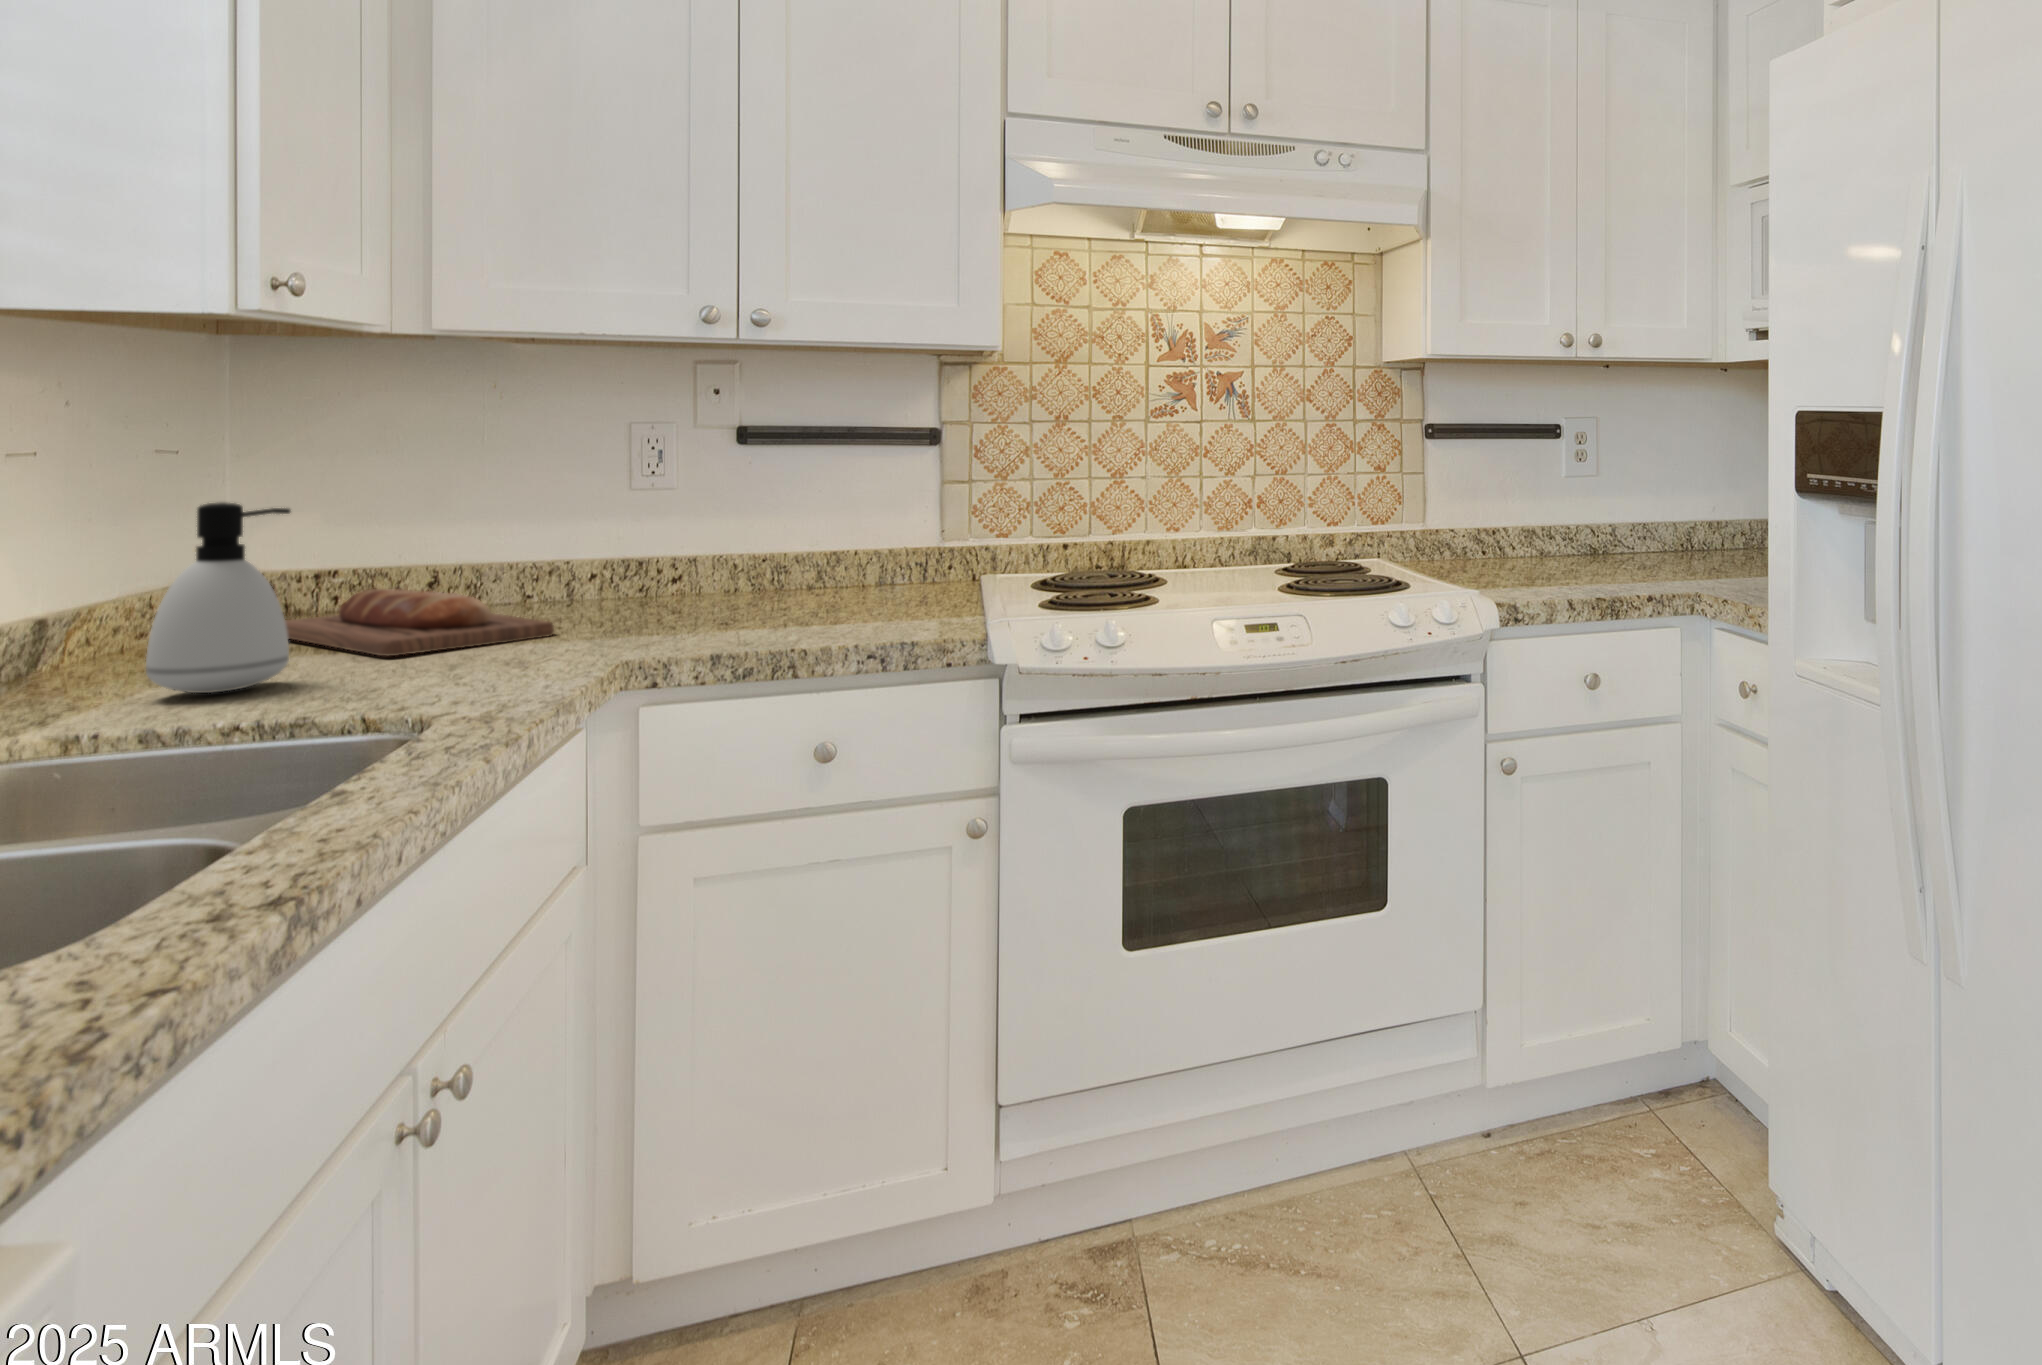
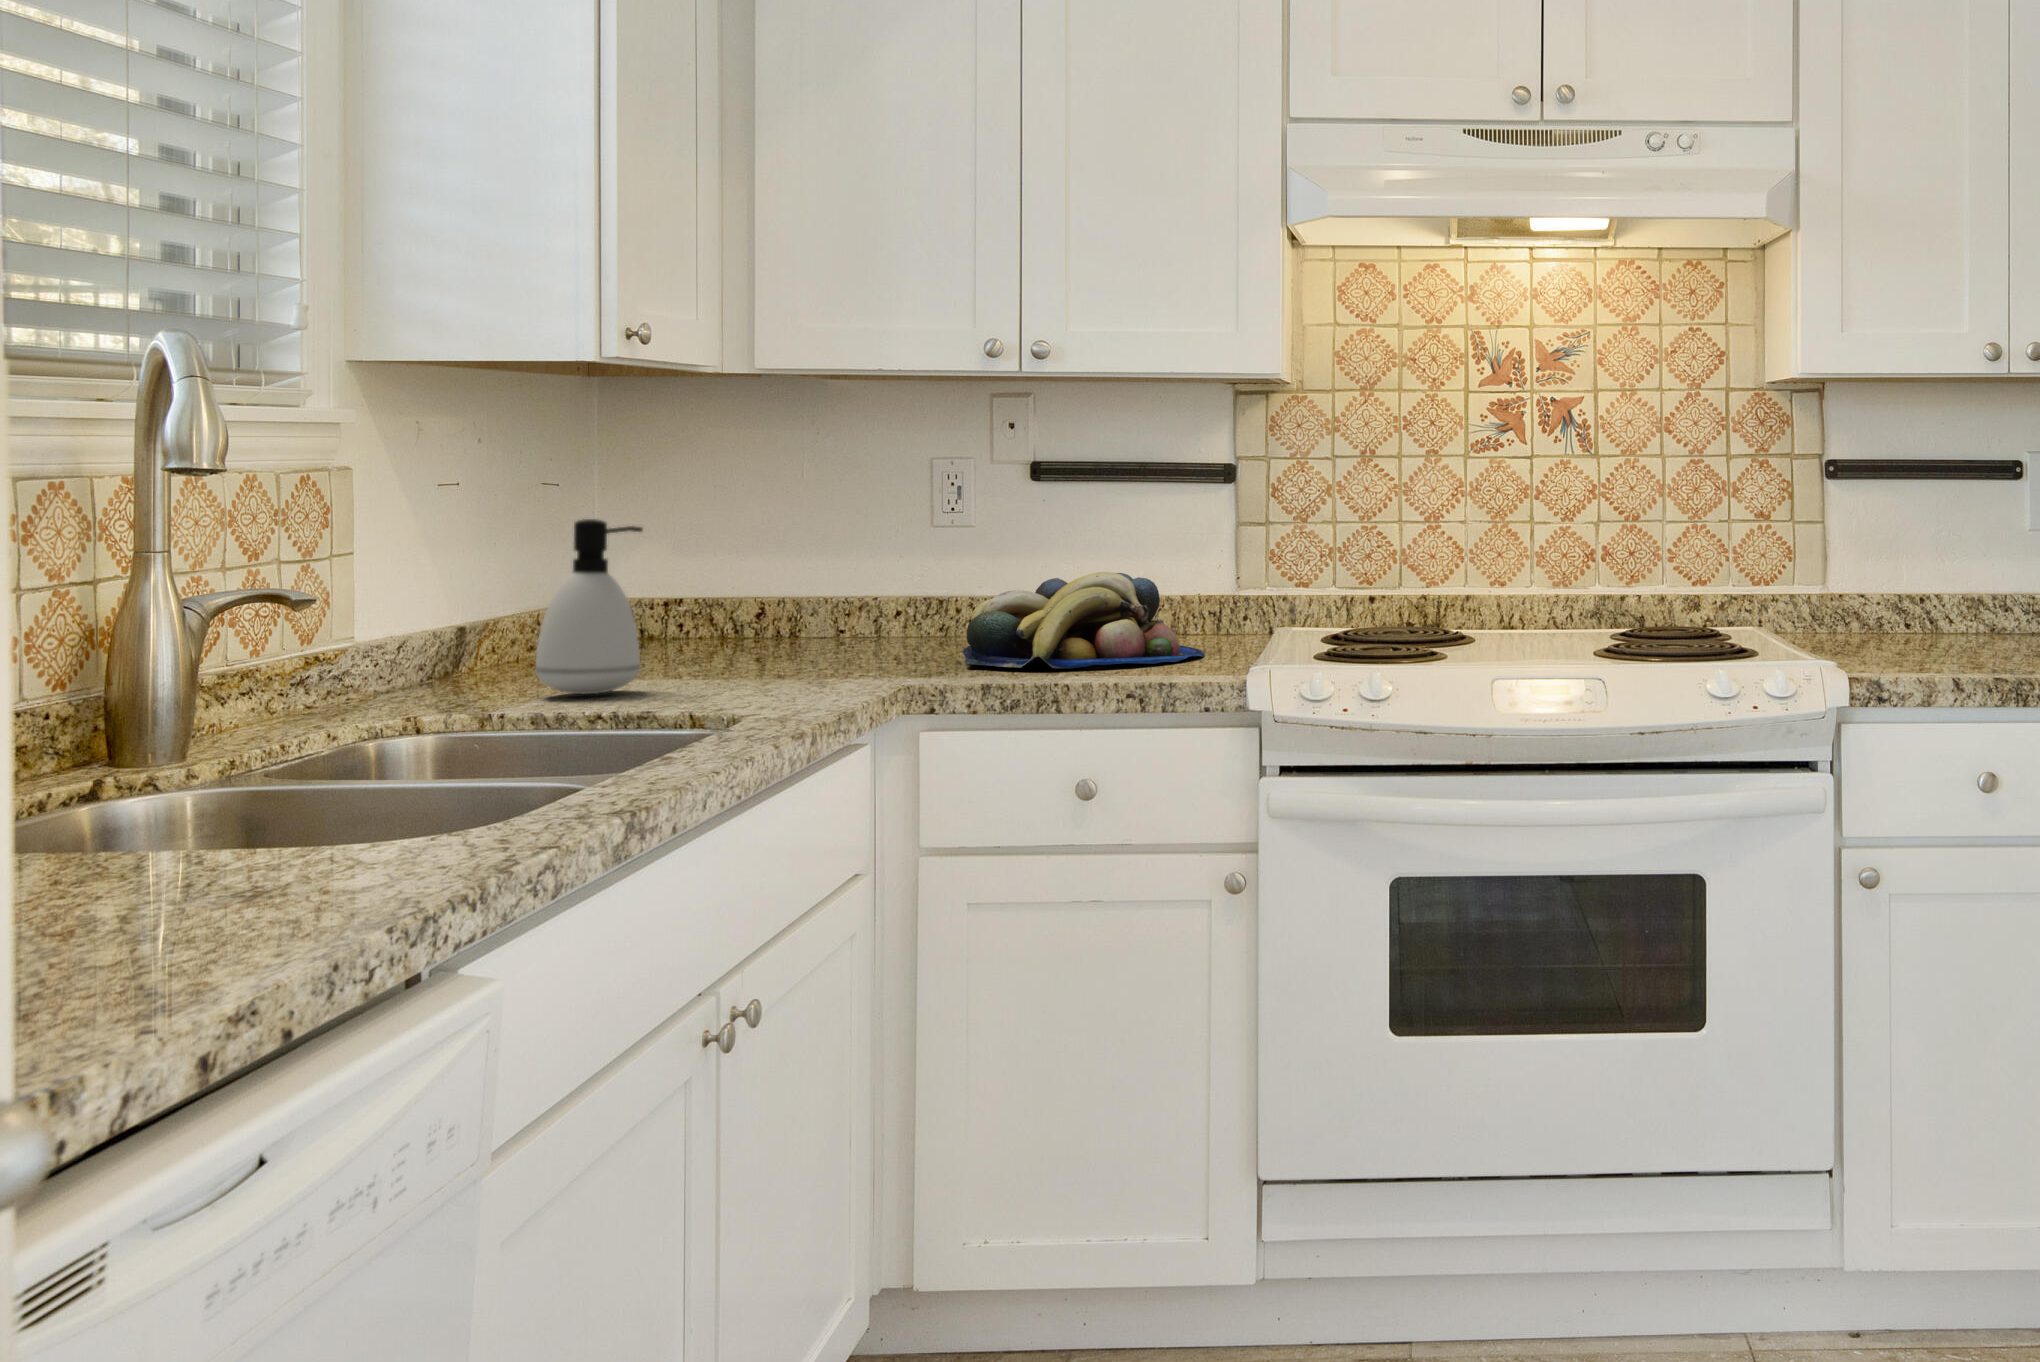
fruit bowl: none [670,531,921,629] -> present [962,572,1204,668]
bread loaf: present [285,589,554,656] -> none [632,618,858,676]

